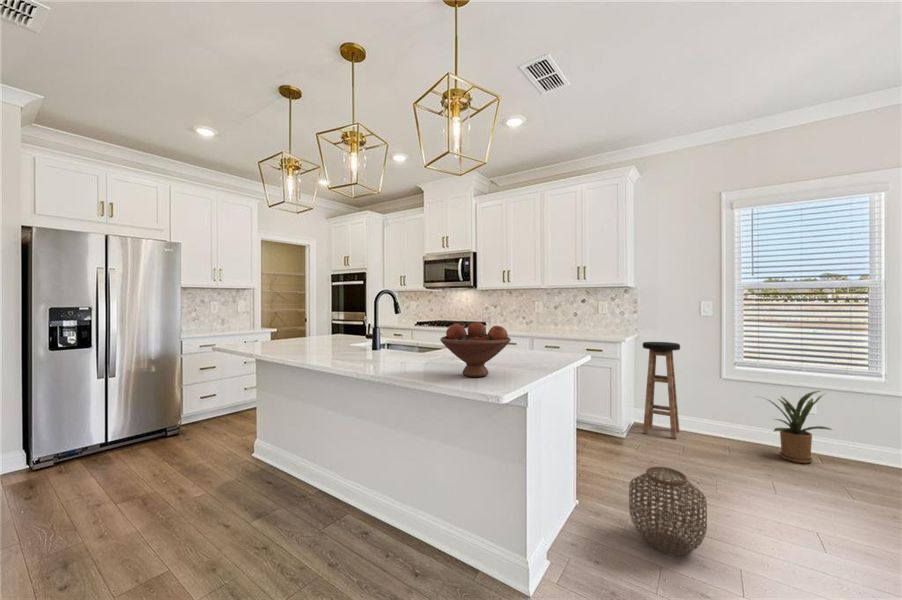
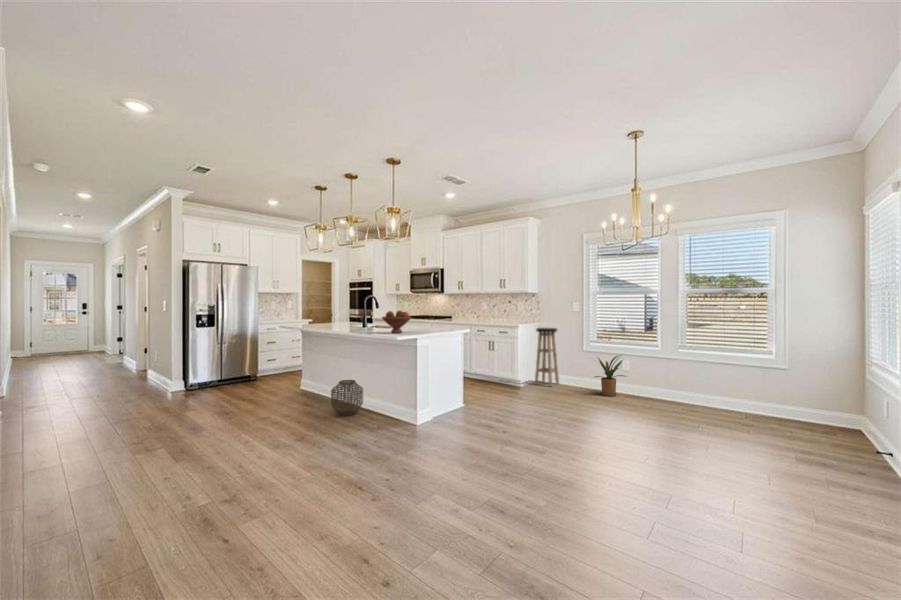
woven basket: present [629,467,707,556] -> present [331,380,363,416]

